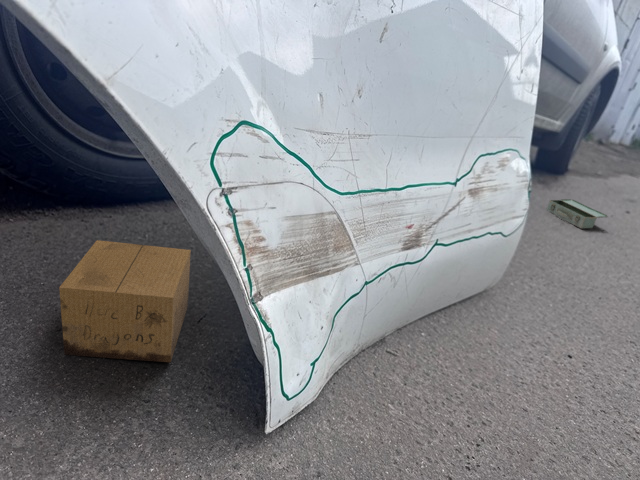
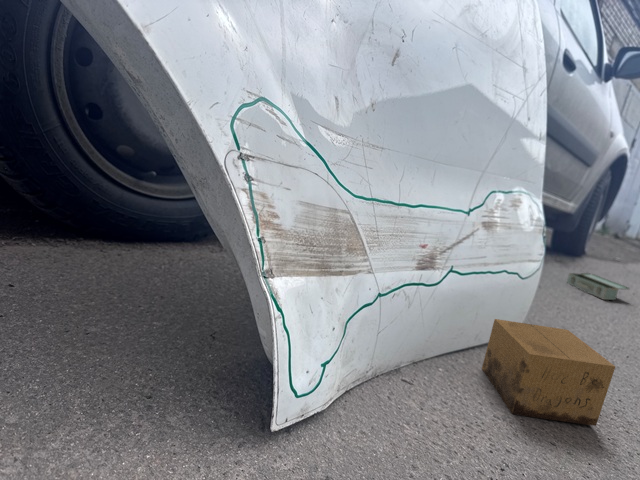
cardboard box: present [59,240,191,362] -> present [482,319,615,426]

